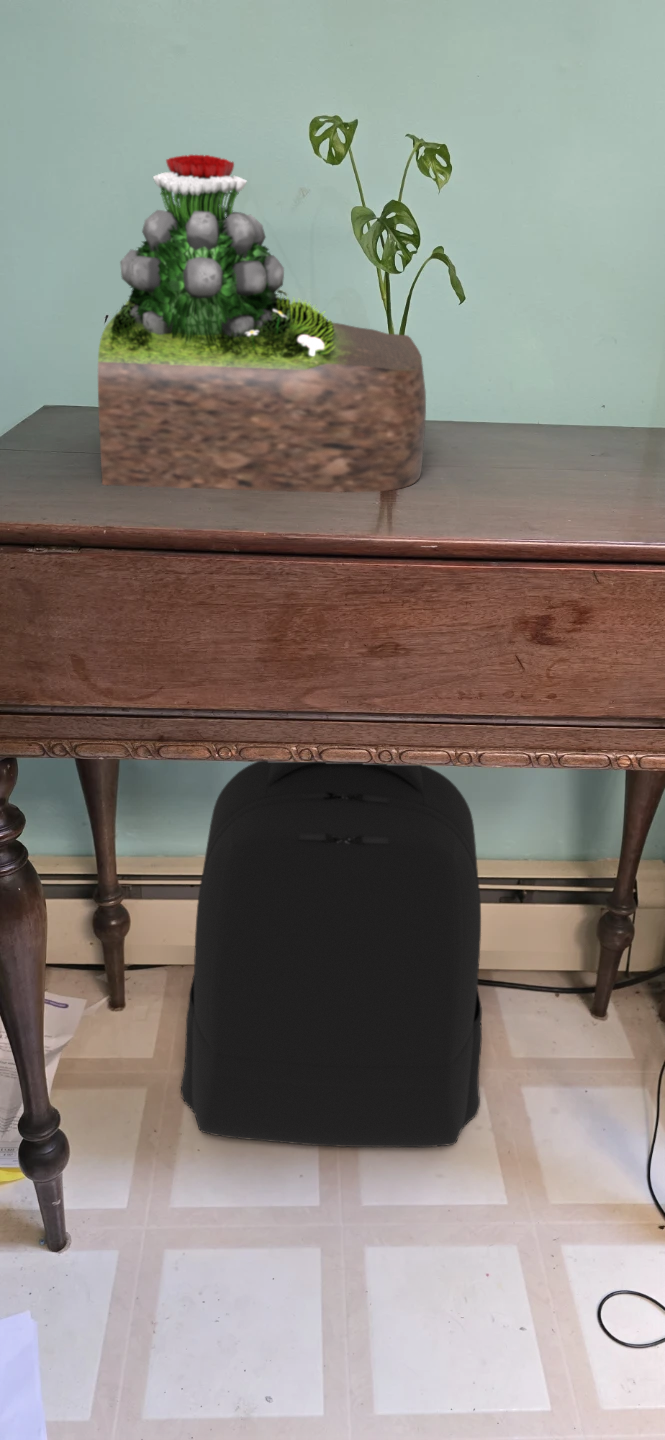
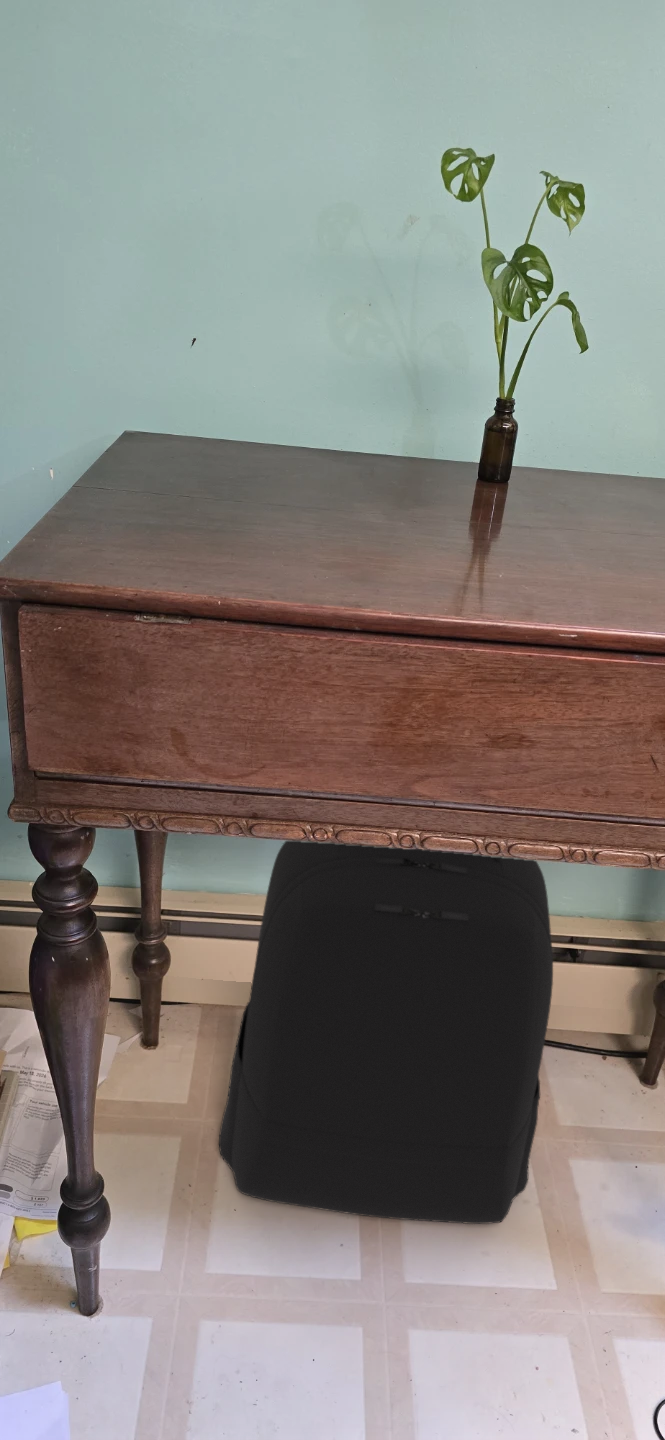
succulent plant: present [98,155,426,492] -> none [208,189,555,563]

